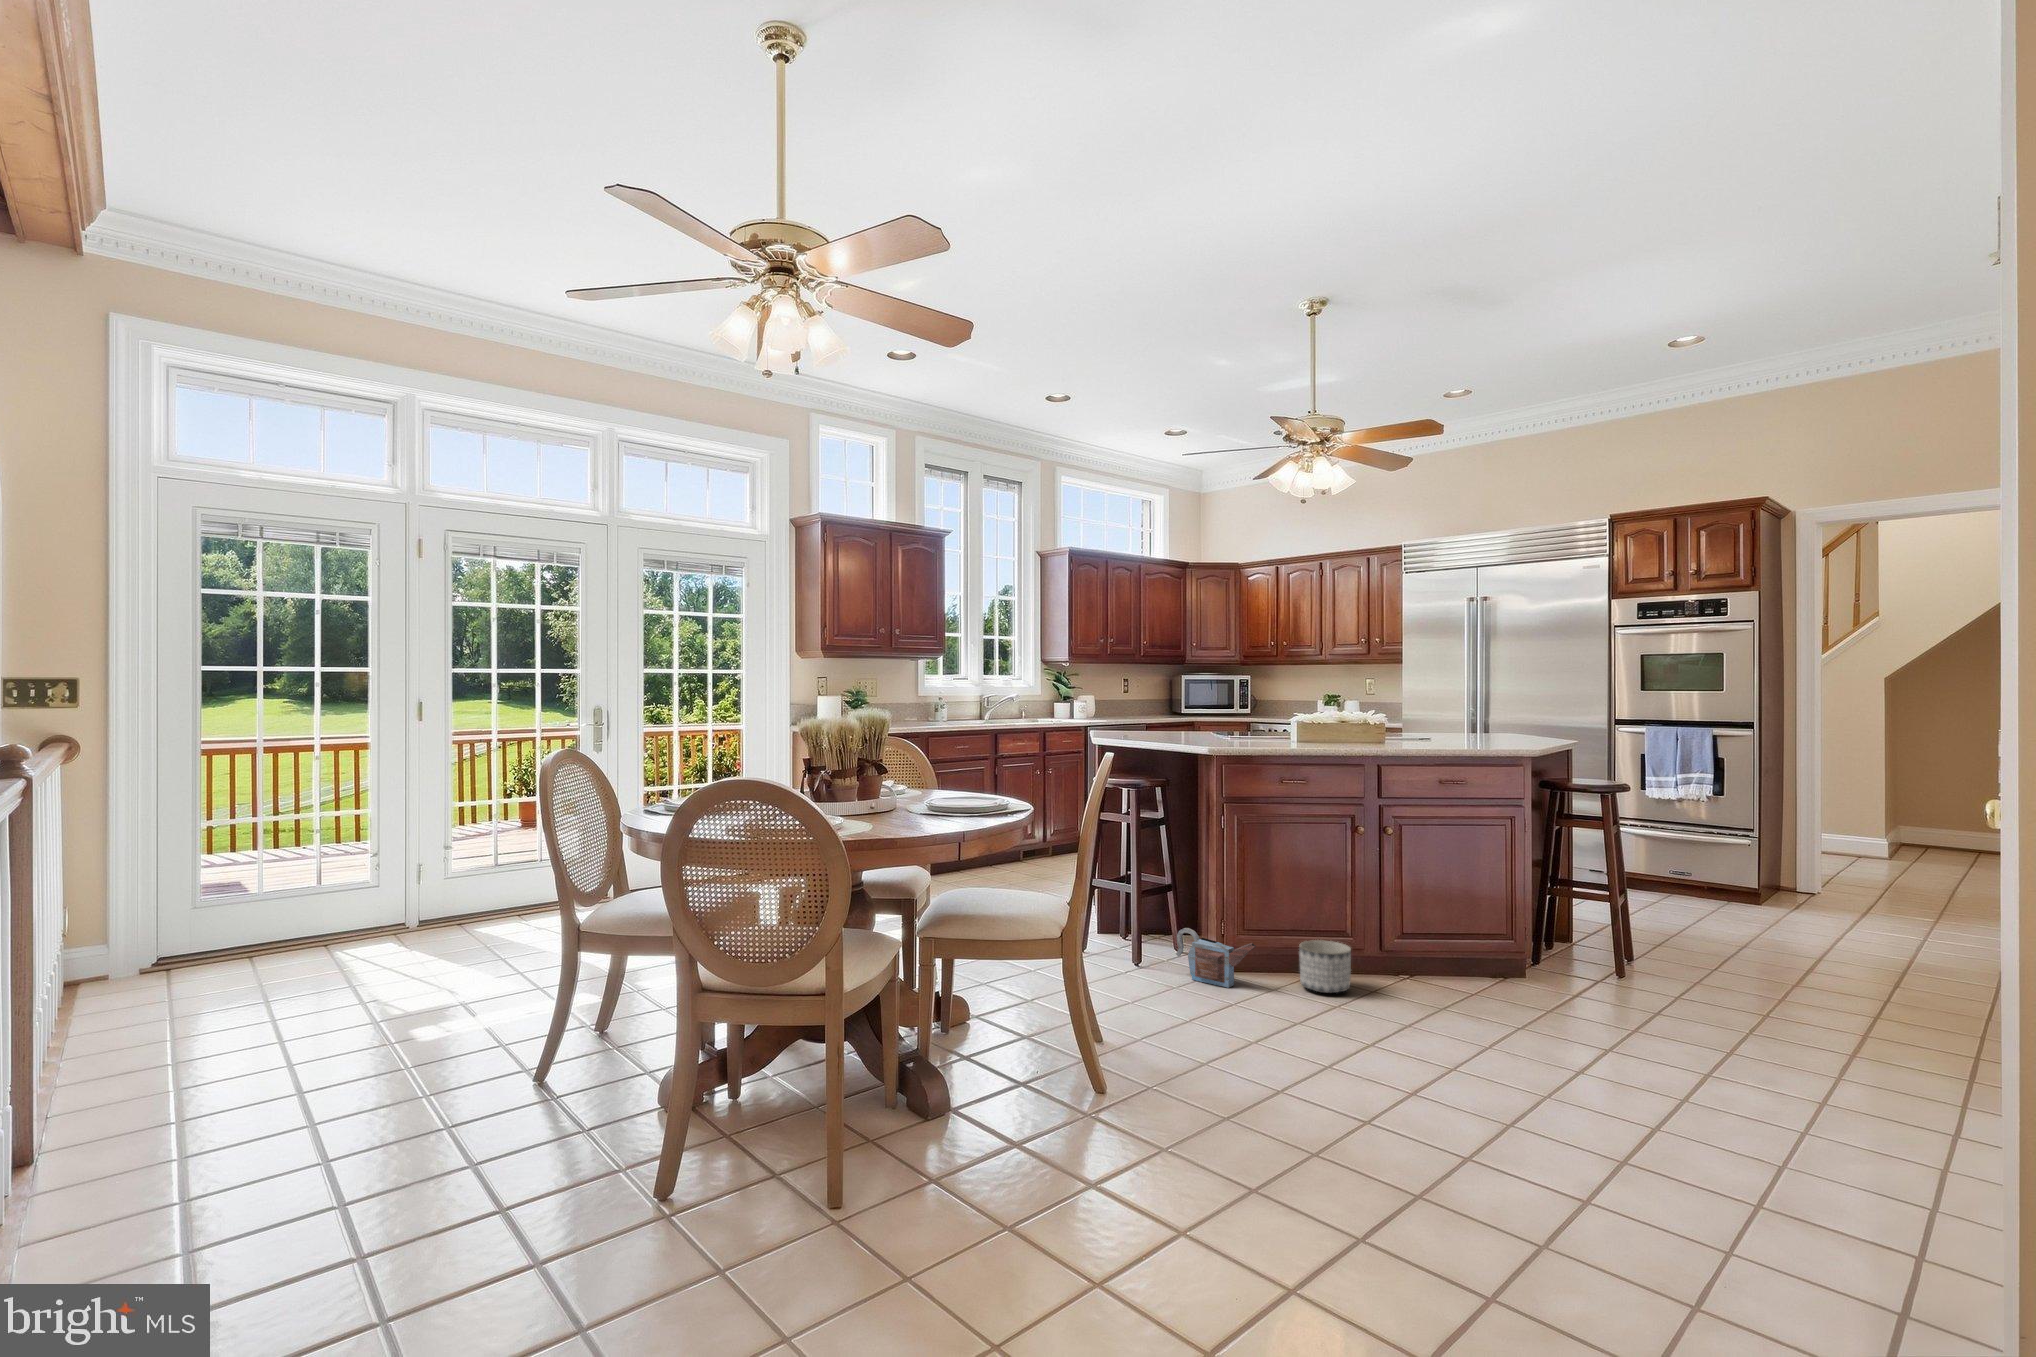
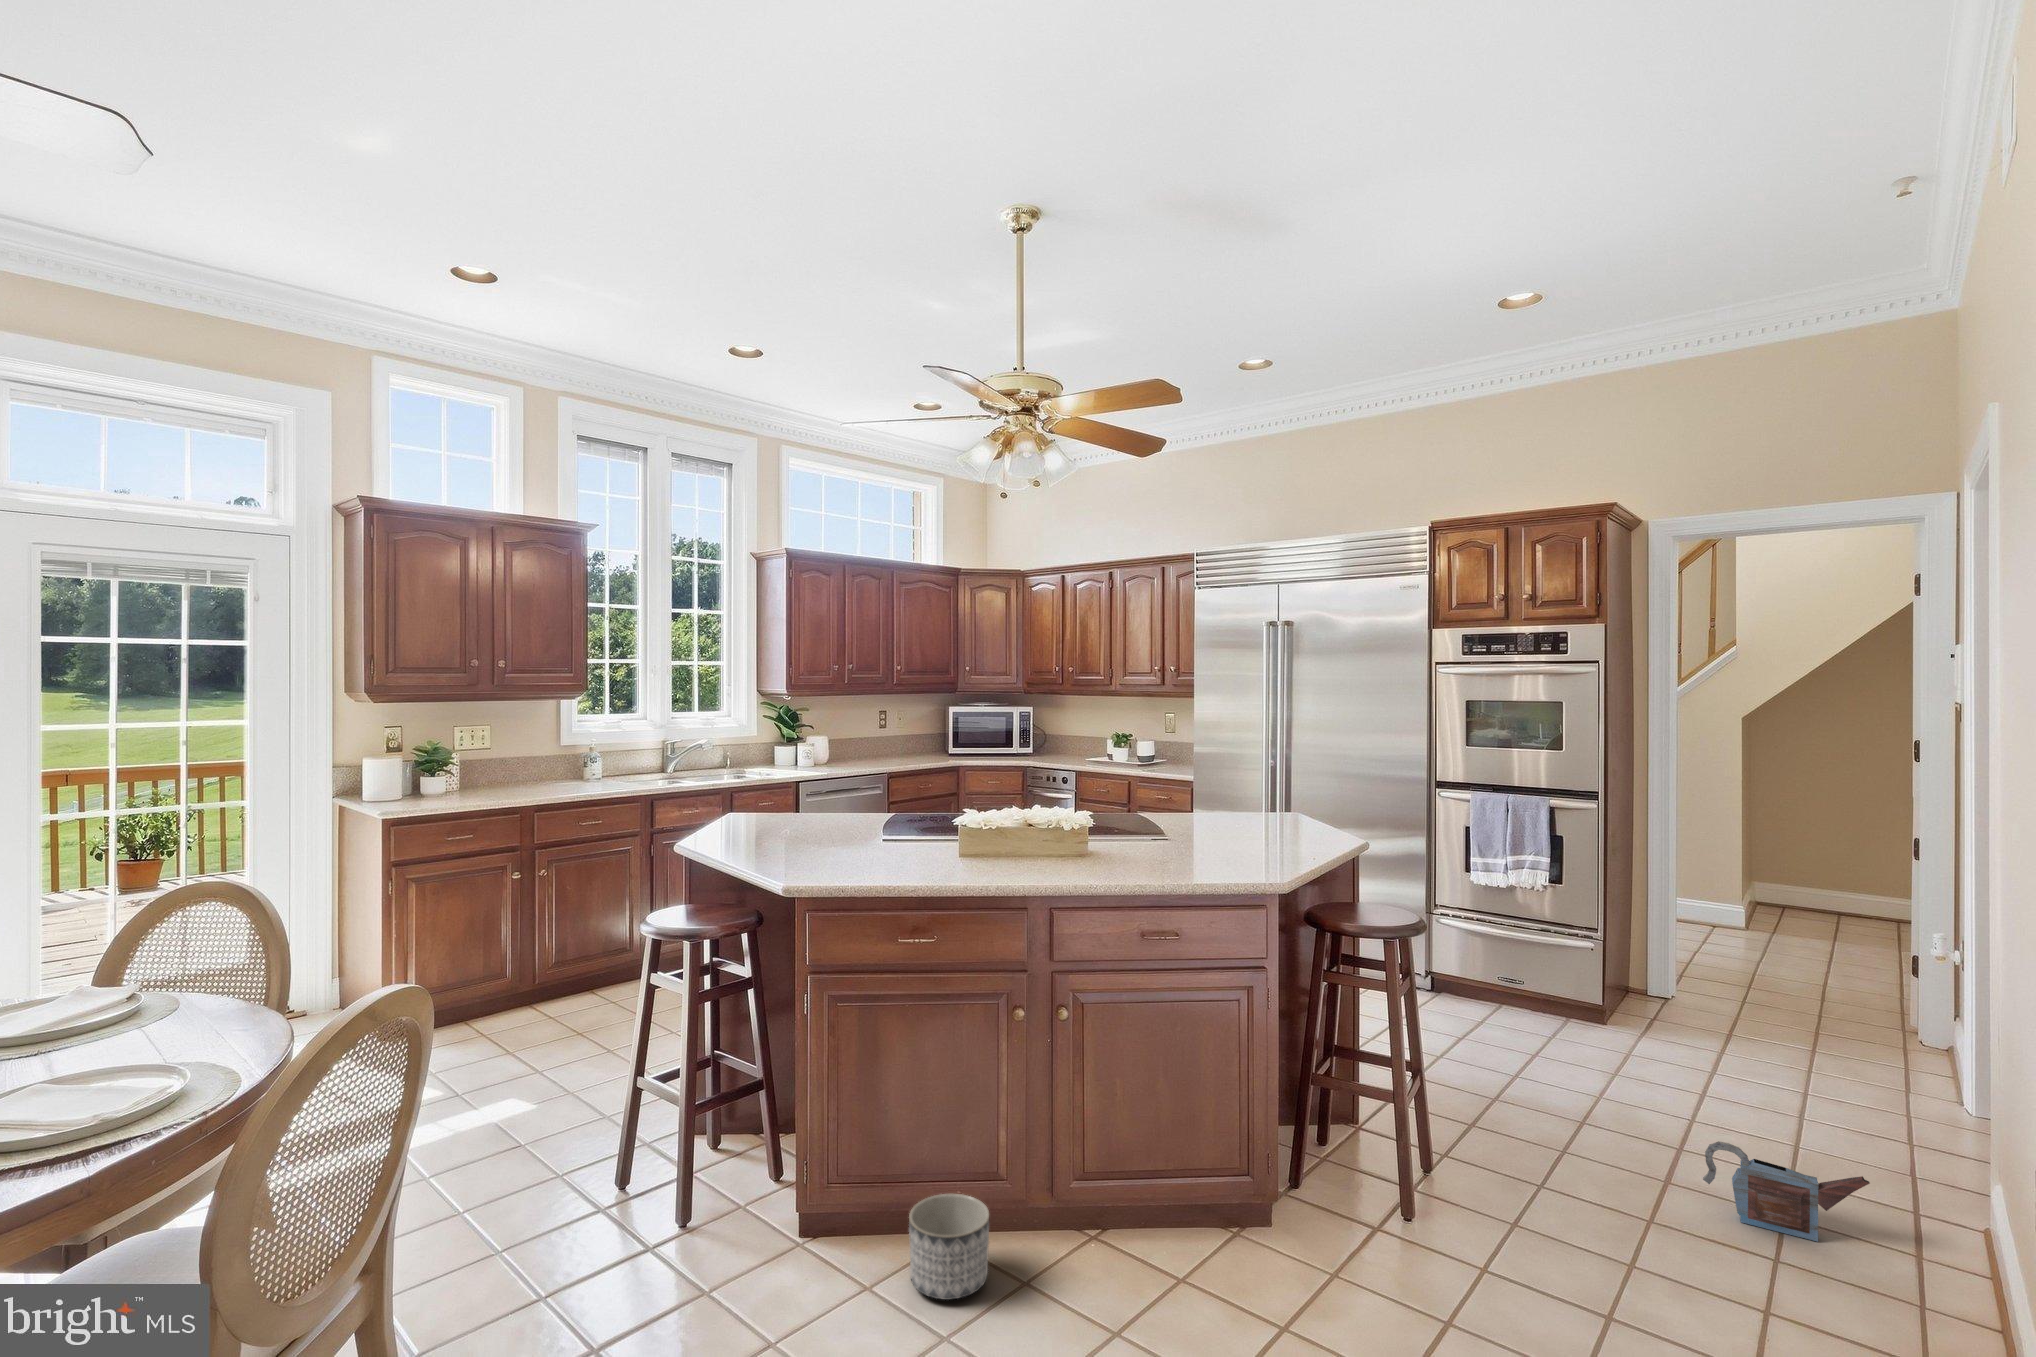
watering can: present [1176,928,1256,988] -> present [1703,1141,1870,1242]

